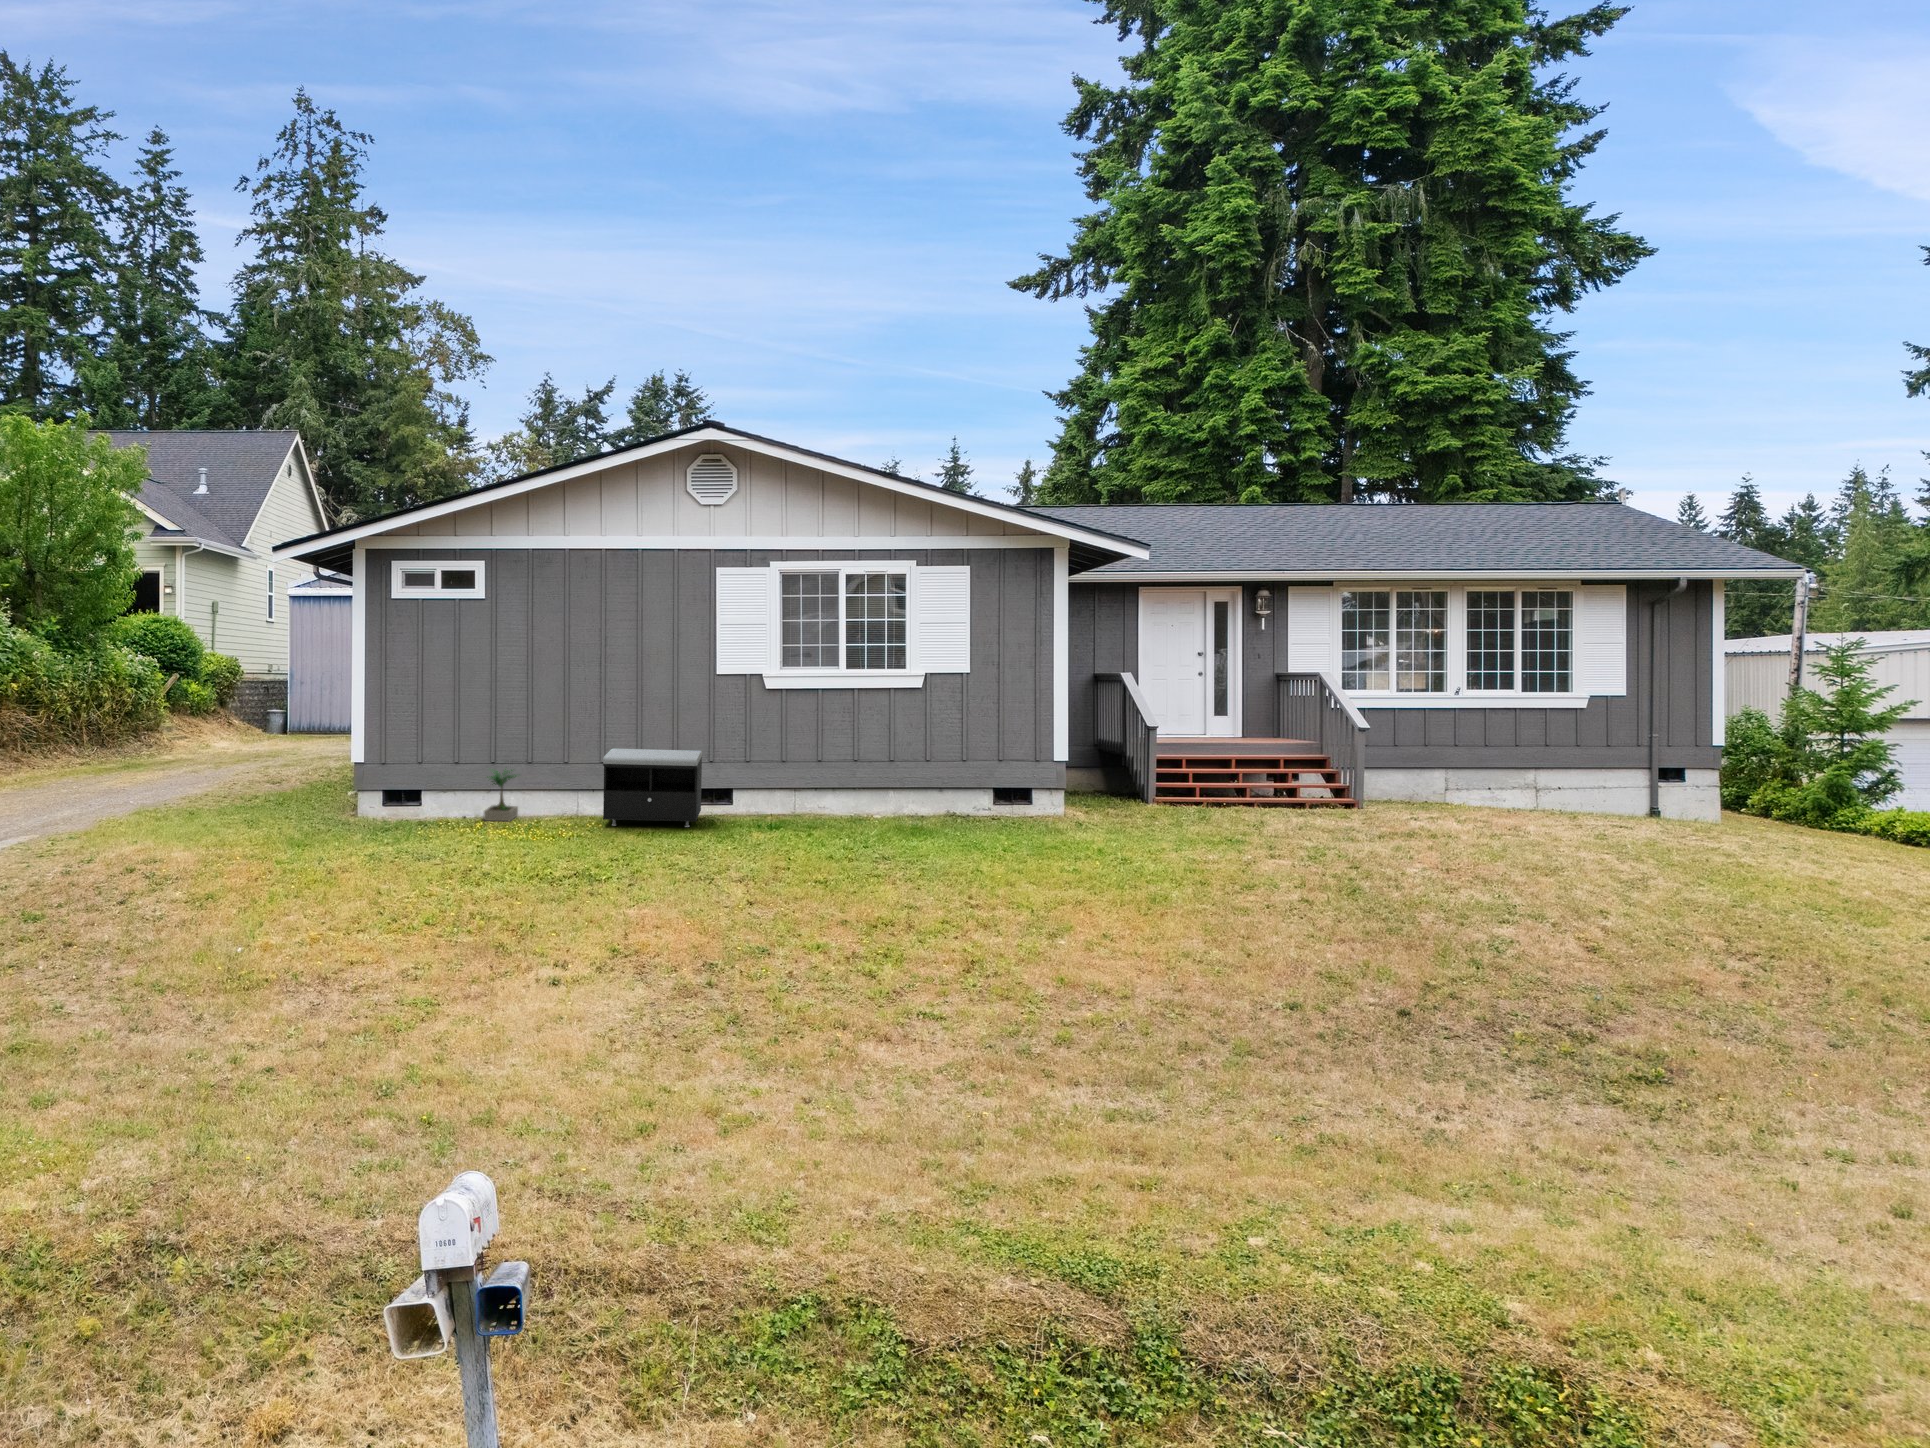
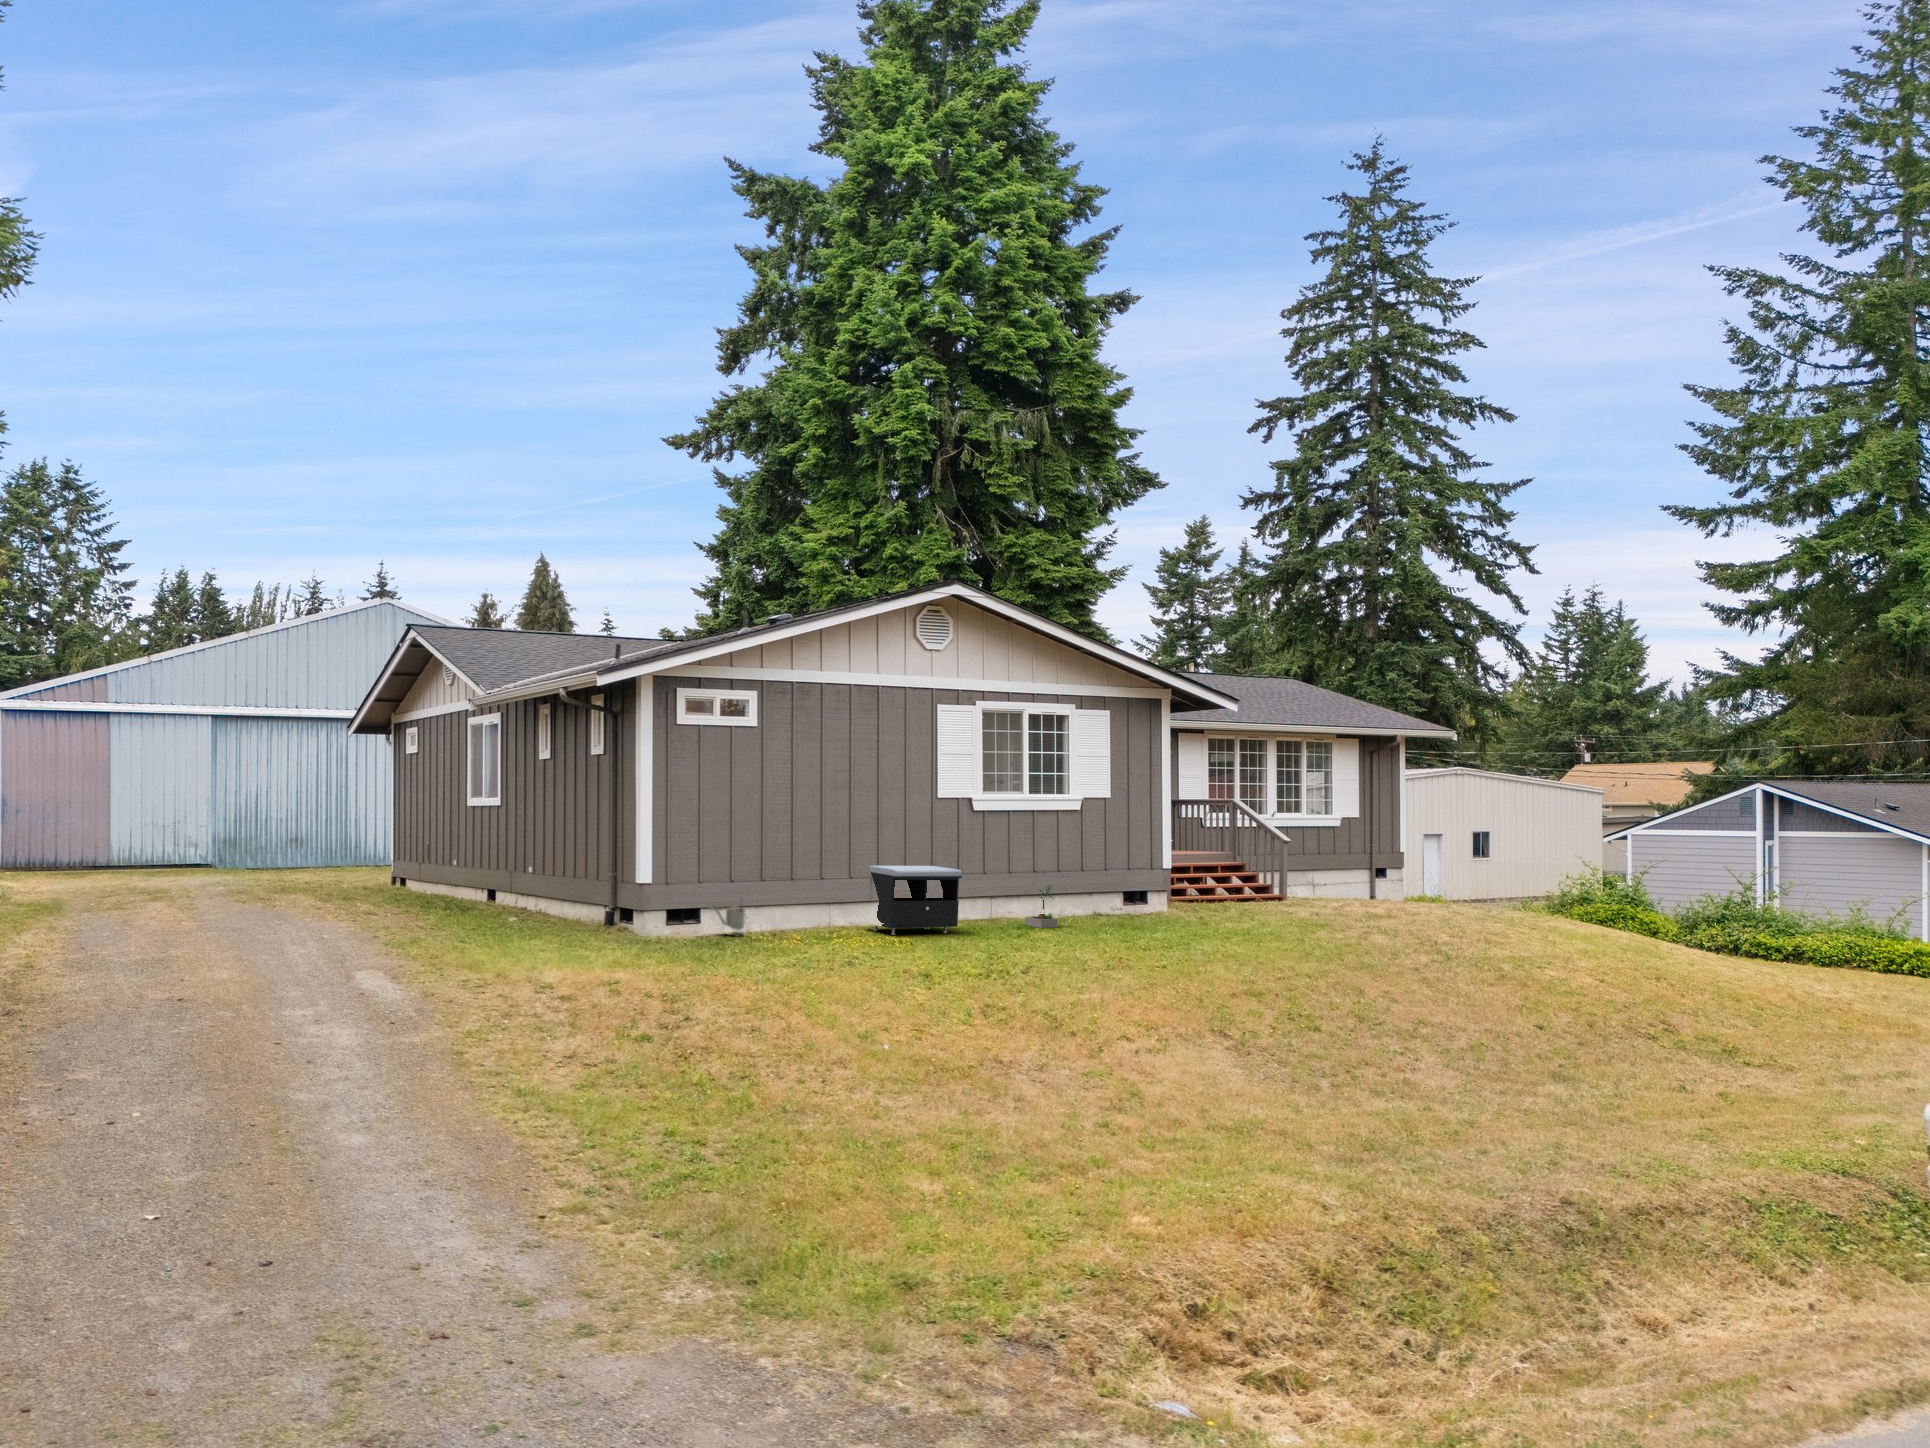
potted plant: present [484,769,518,821] -> present [1026,885,1057,928]
watering can: none [405,777,452,817] -> present [710,899,745,936]

